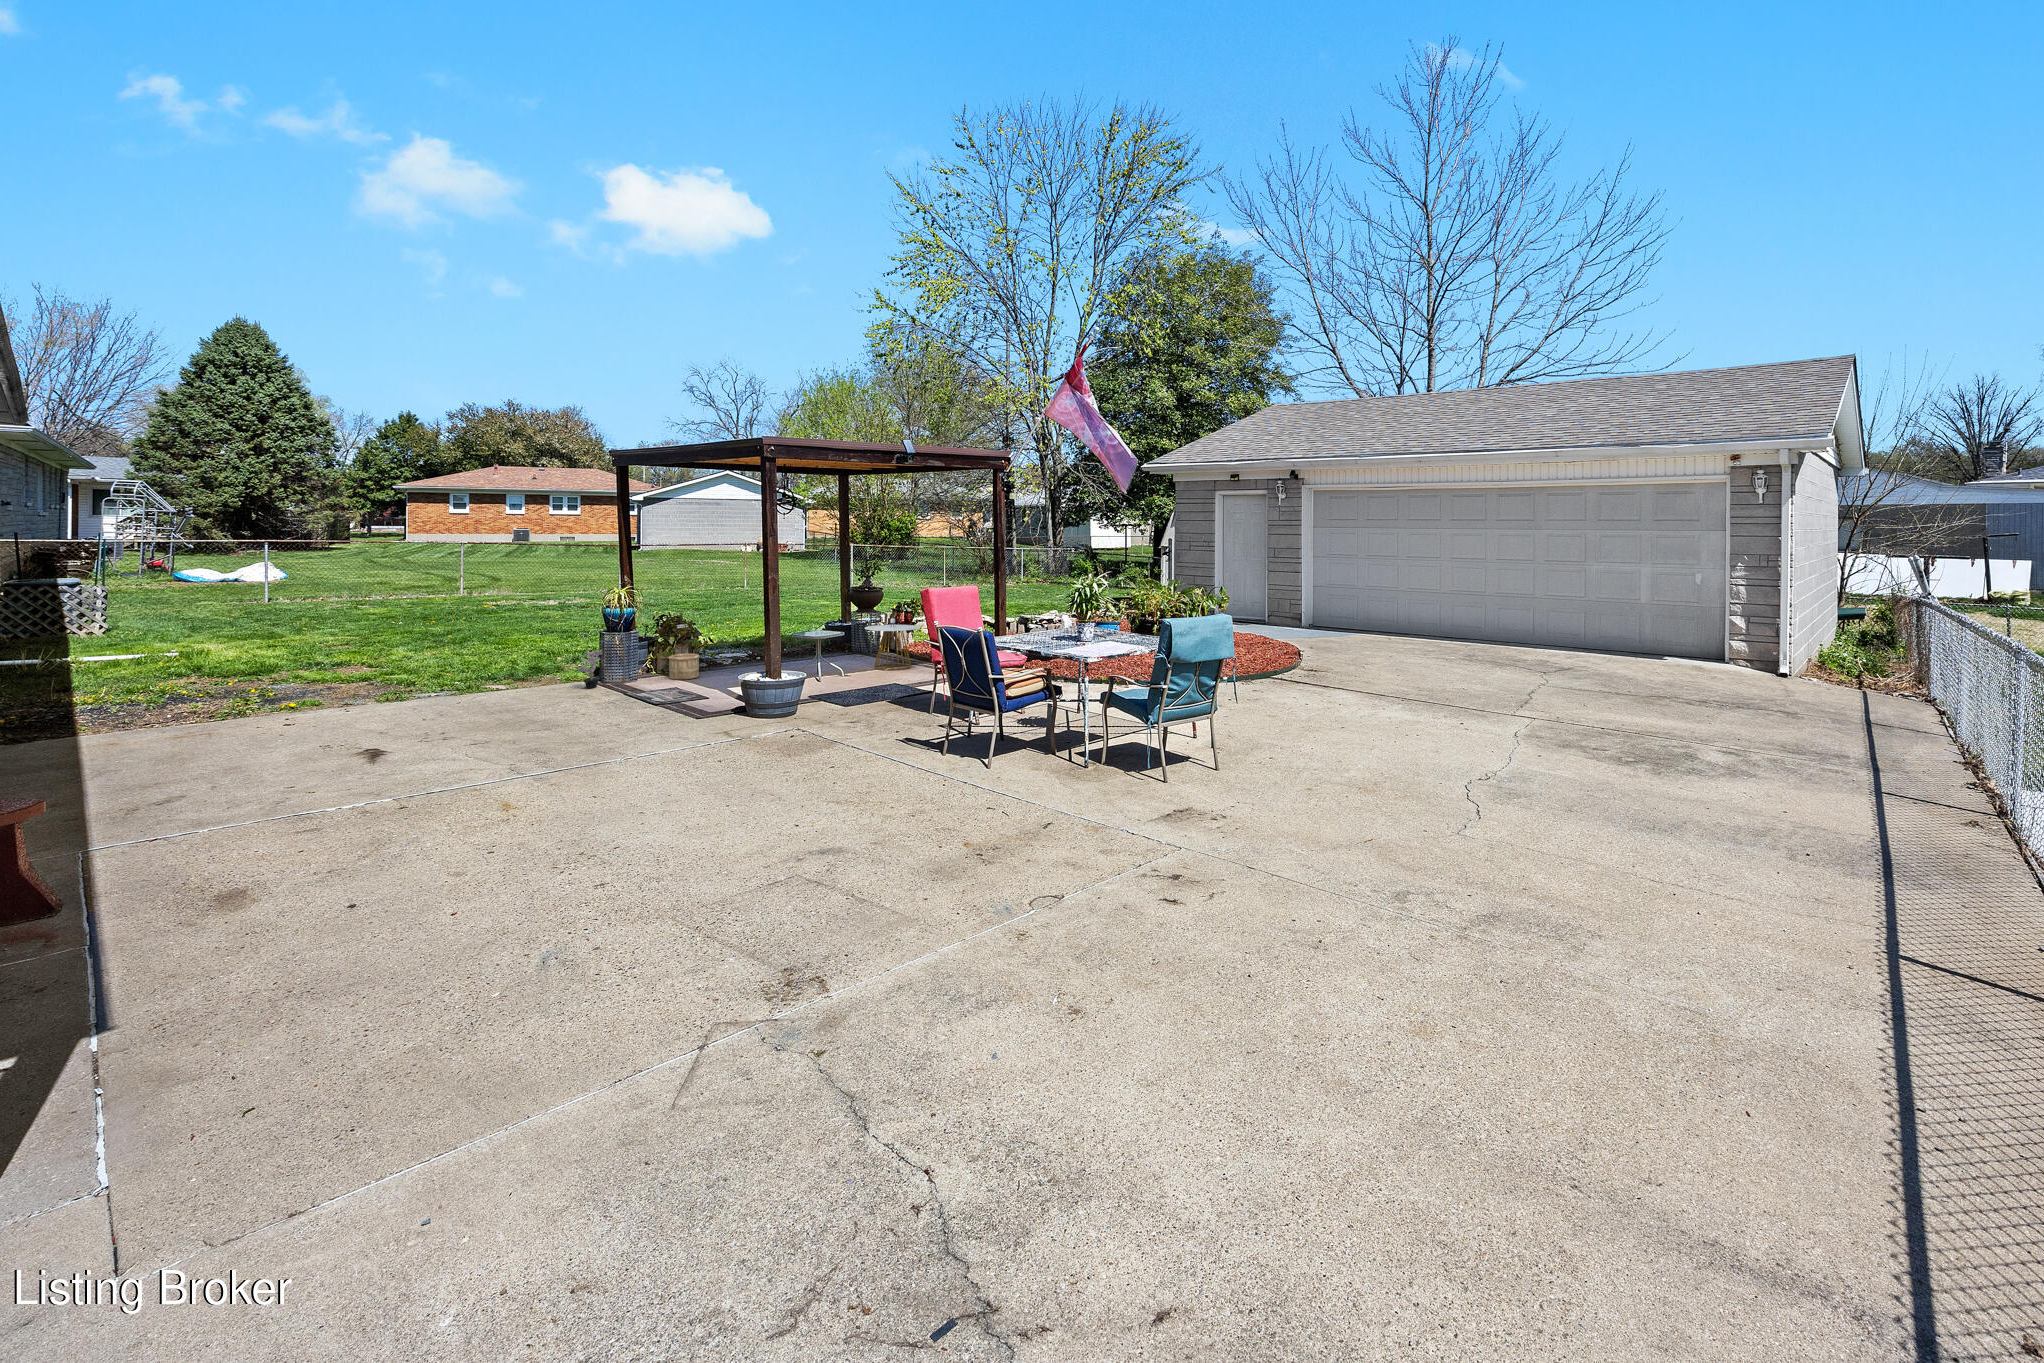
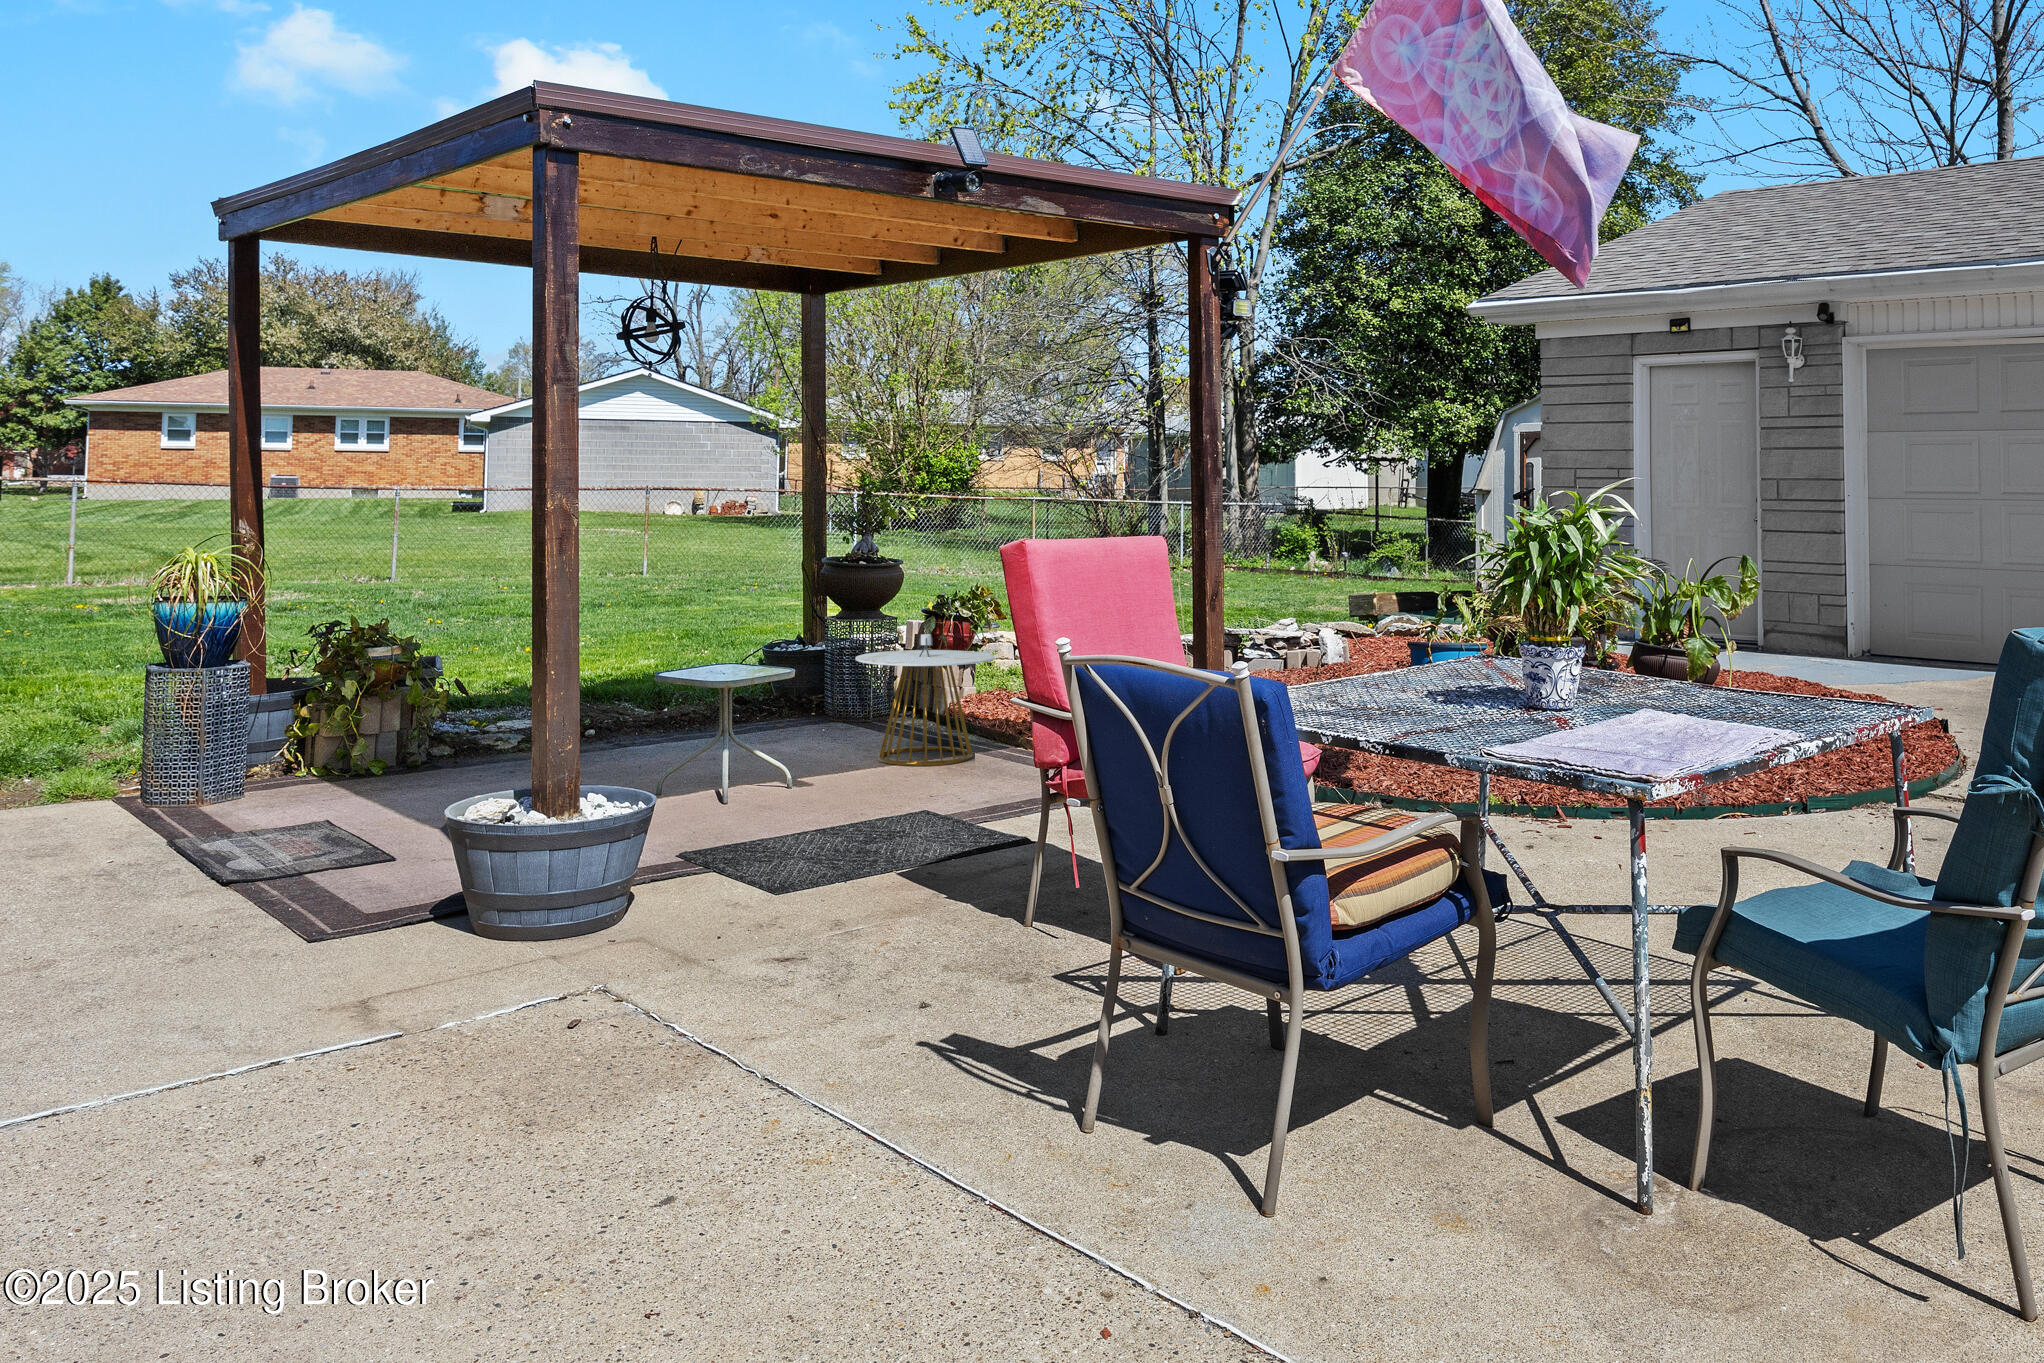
potted plant: present [578,650,603,689] -> none [70,707,147,819]
wooden bucket: present [668,654,700,680] -> none [336,722,423,792]

